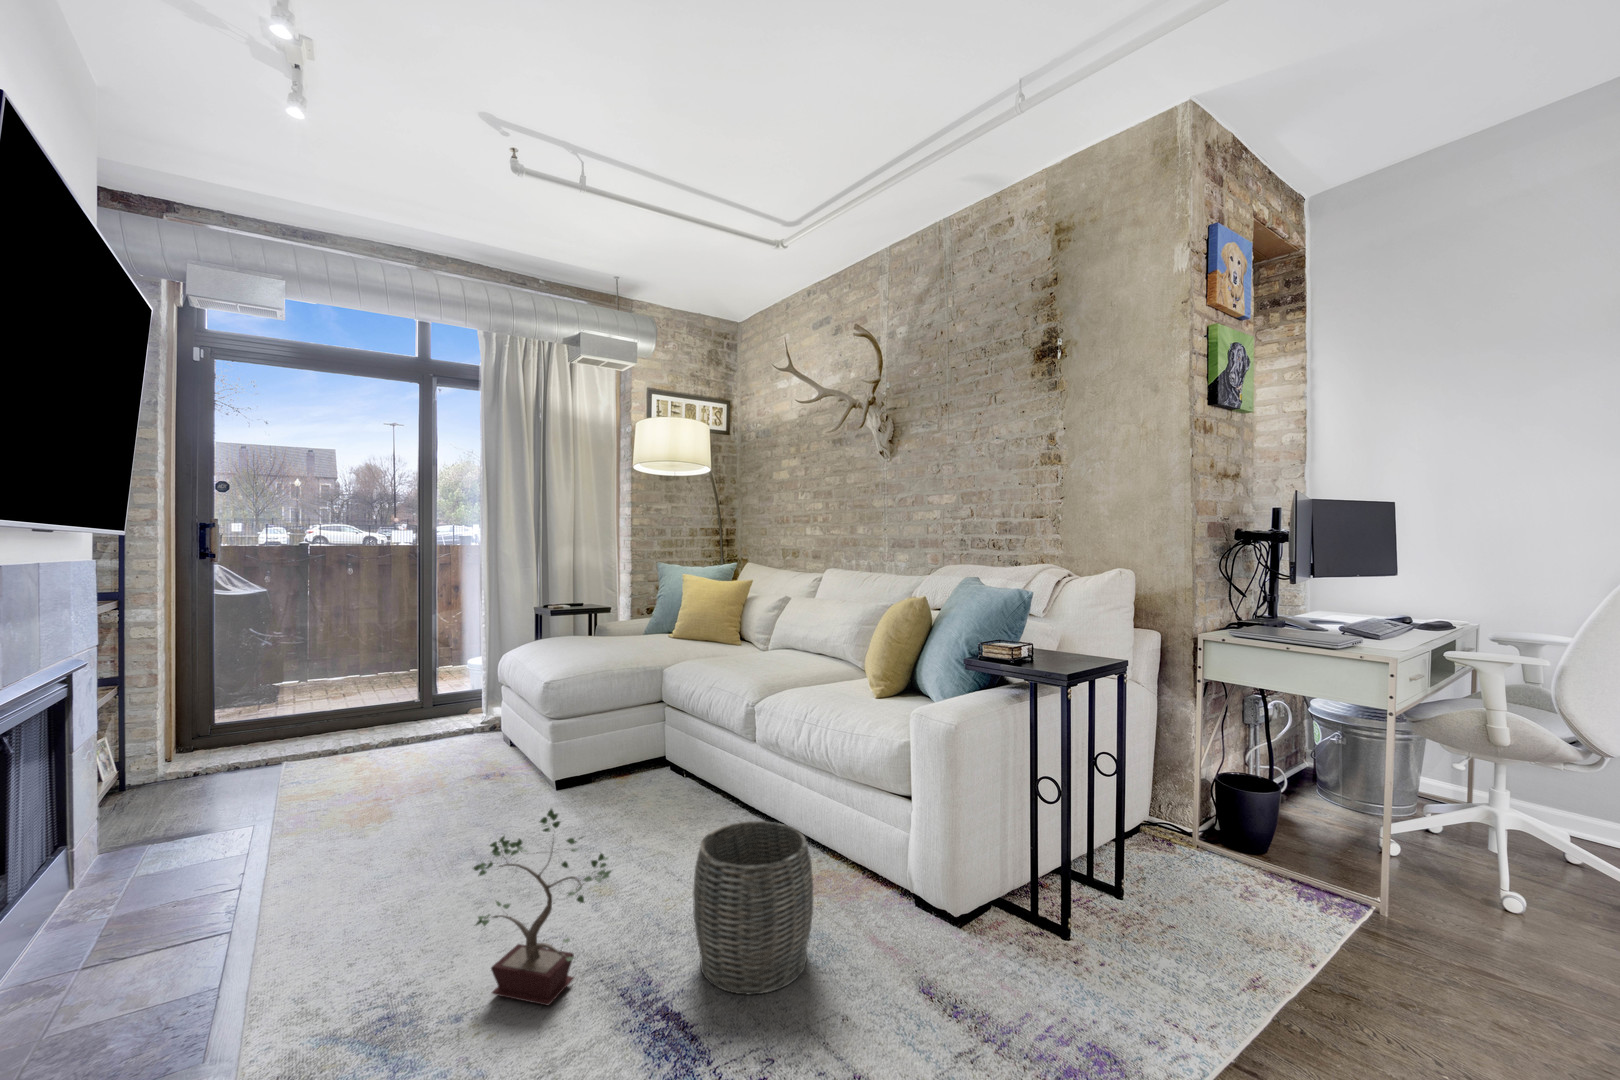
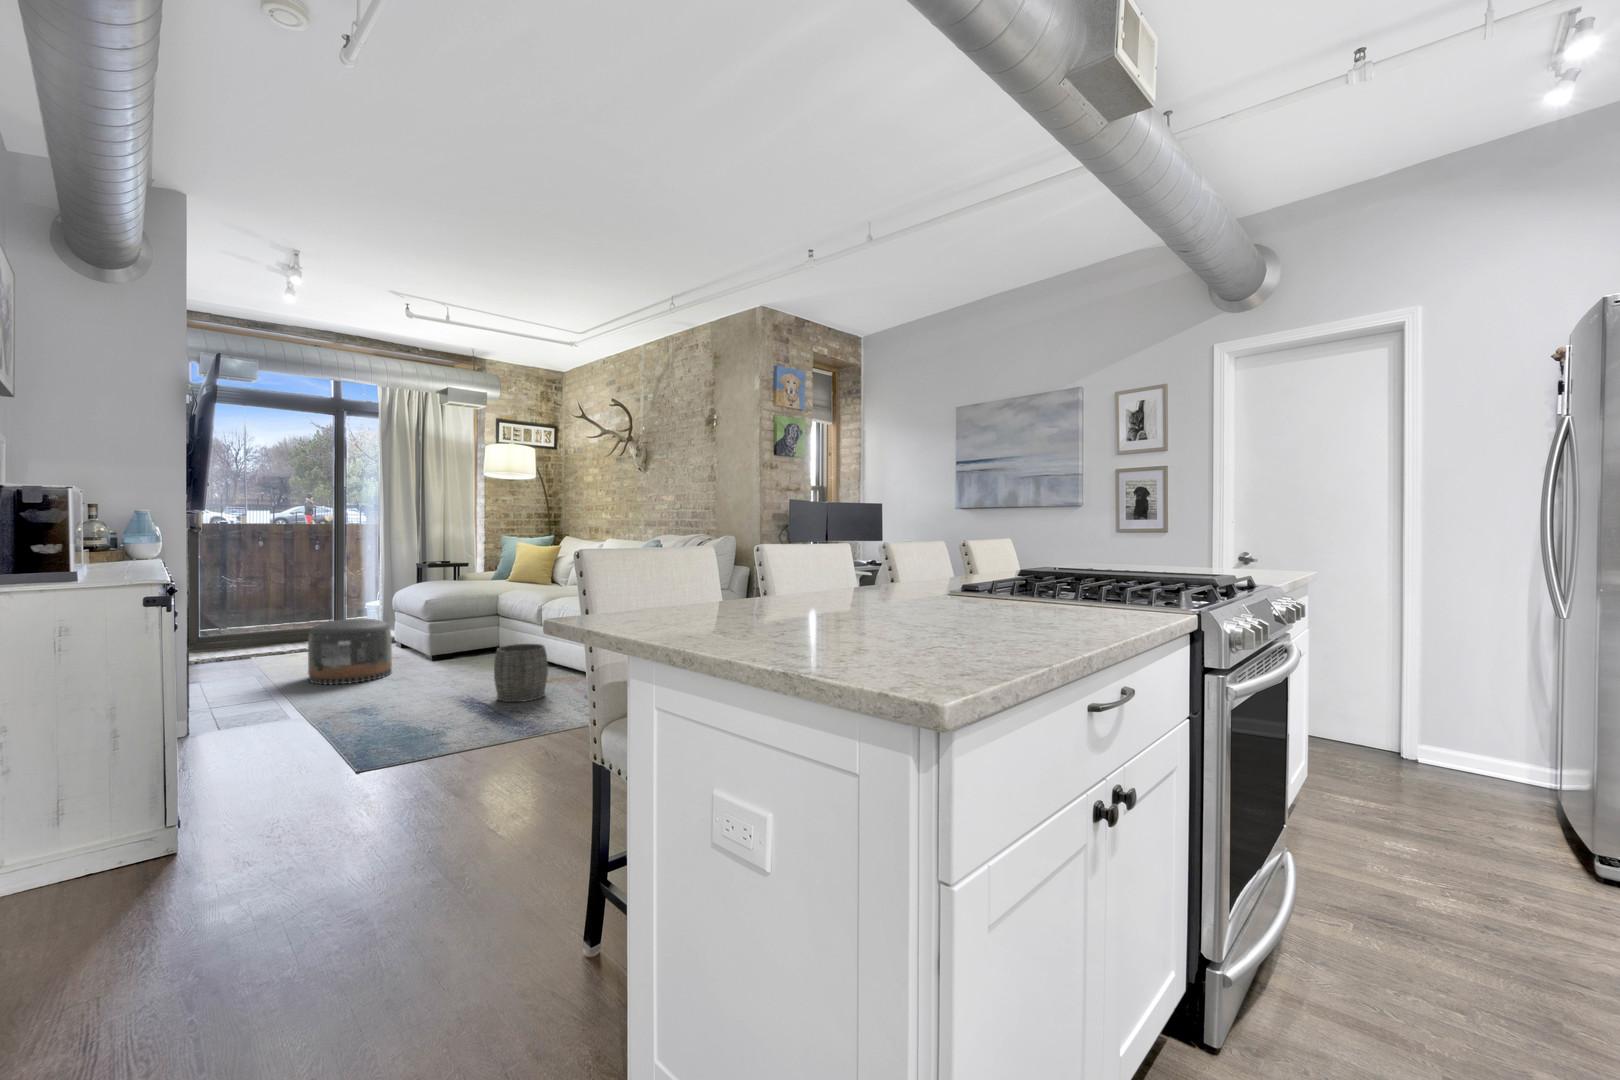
pouf: none [330,723,484,871] -> present [308,619,392,685]
potted plant: present [473,809,611,1005] -> none [395,631,457,707]

